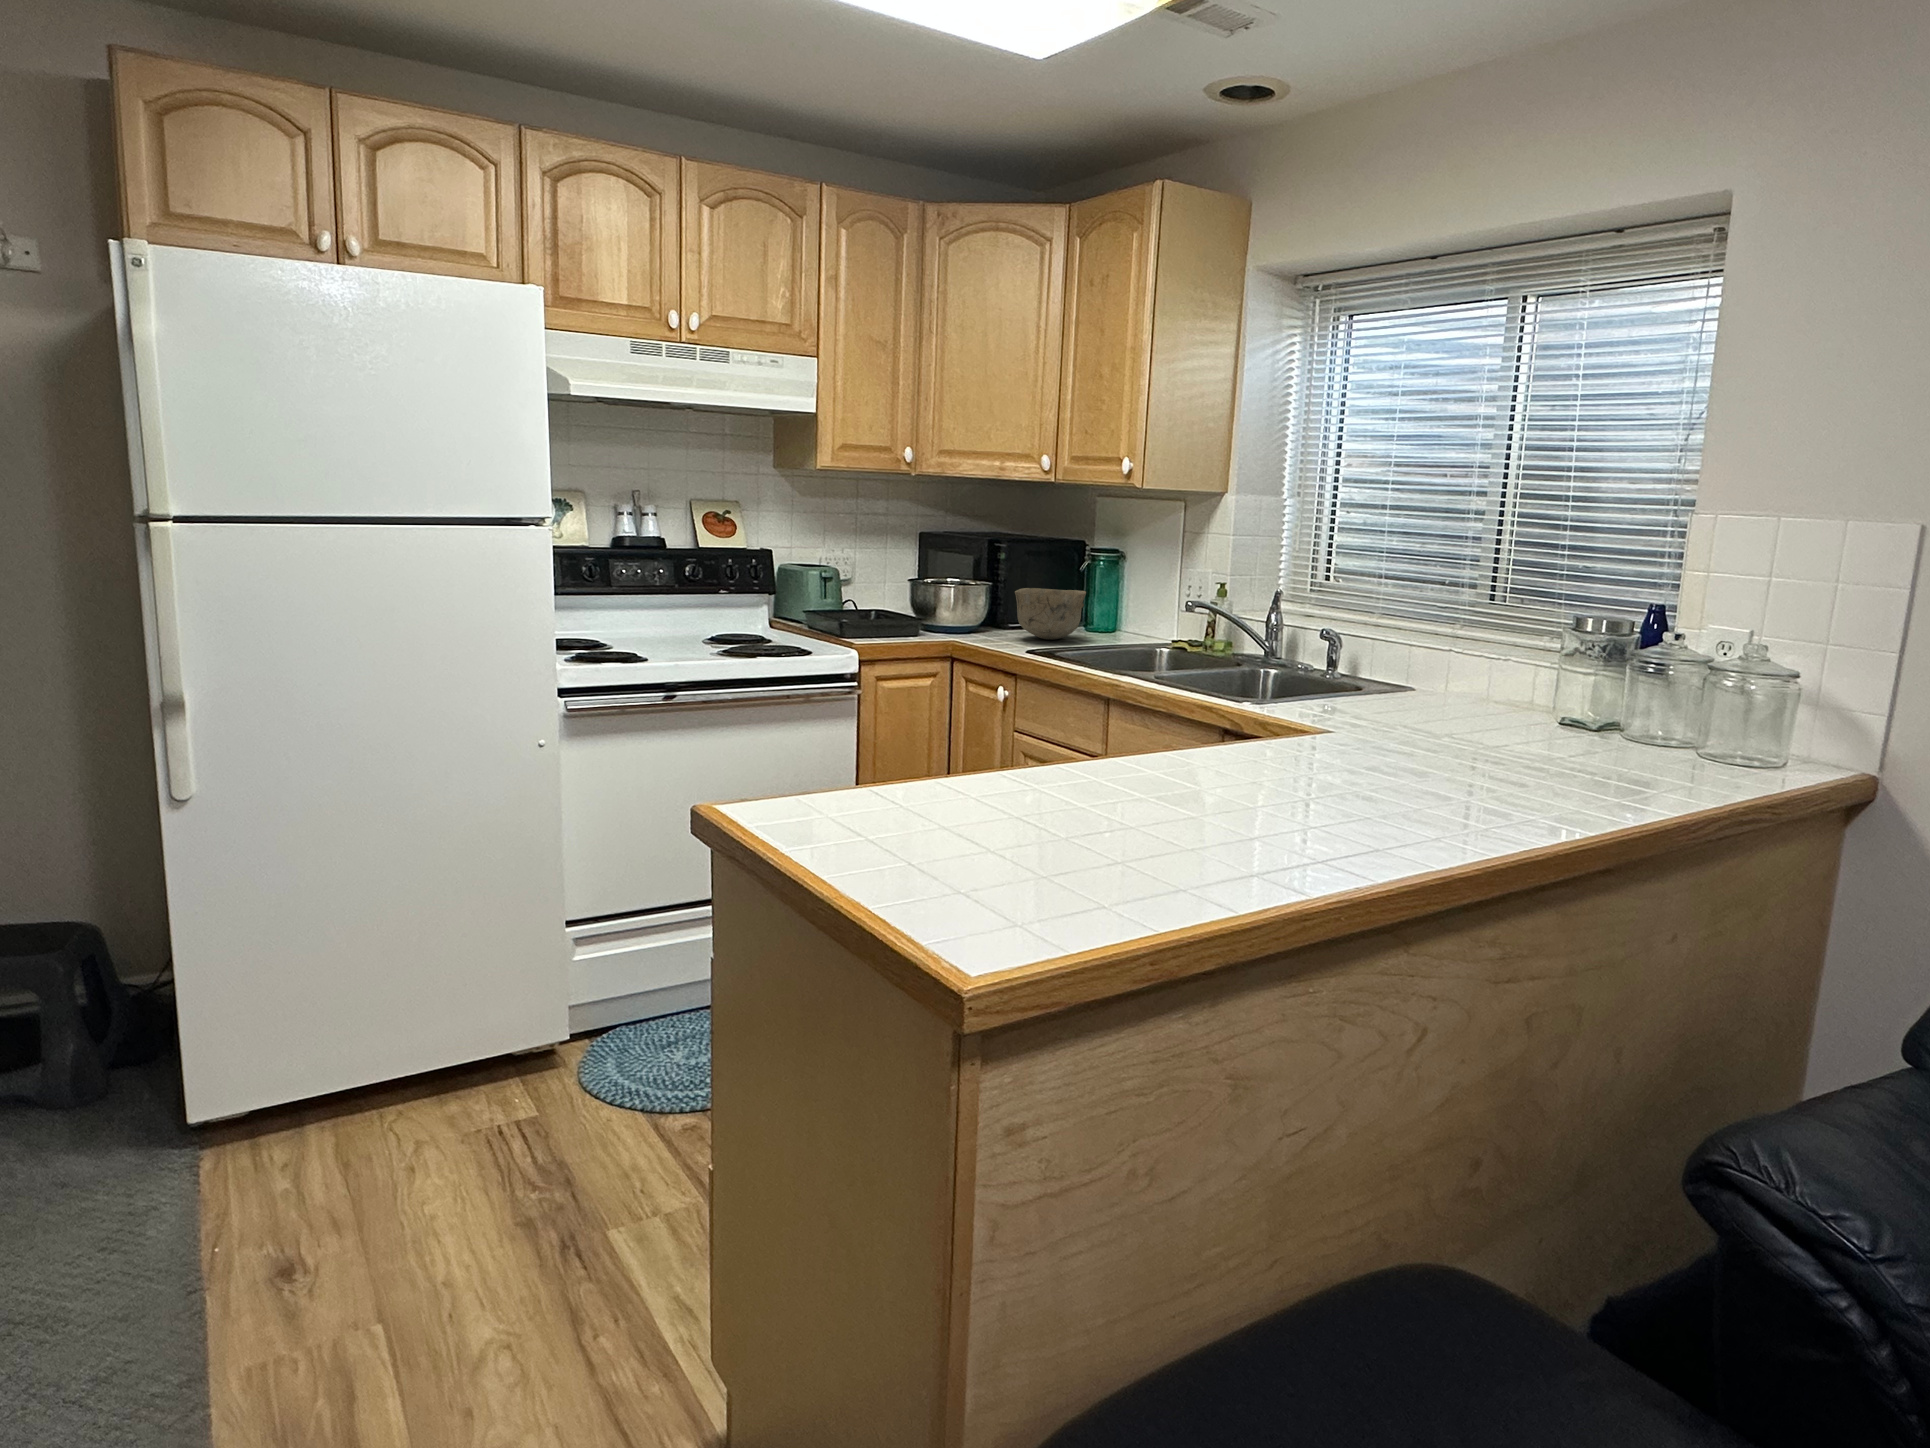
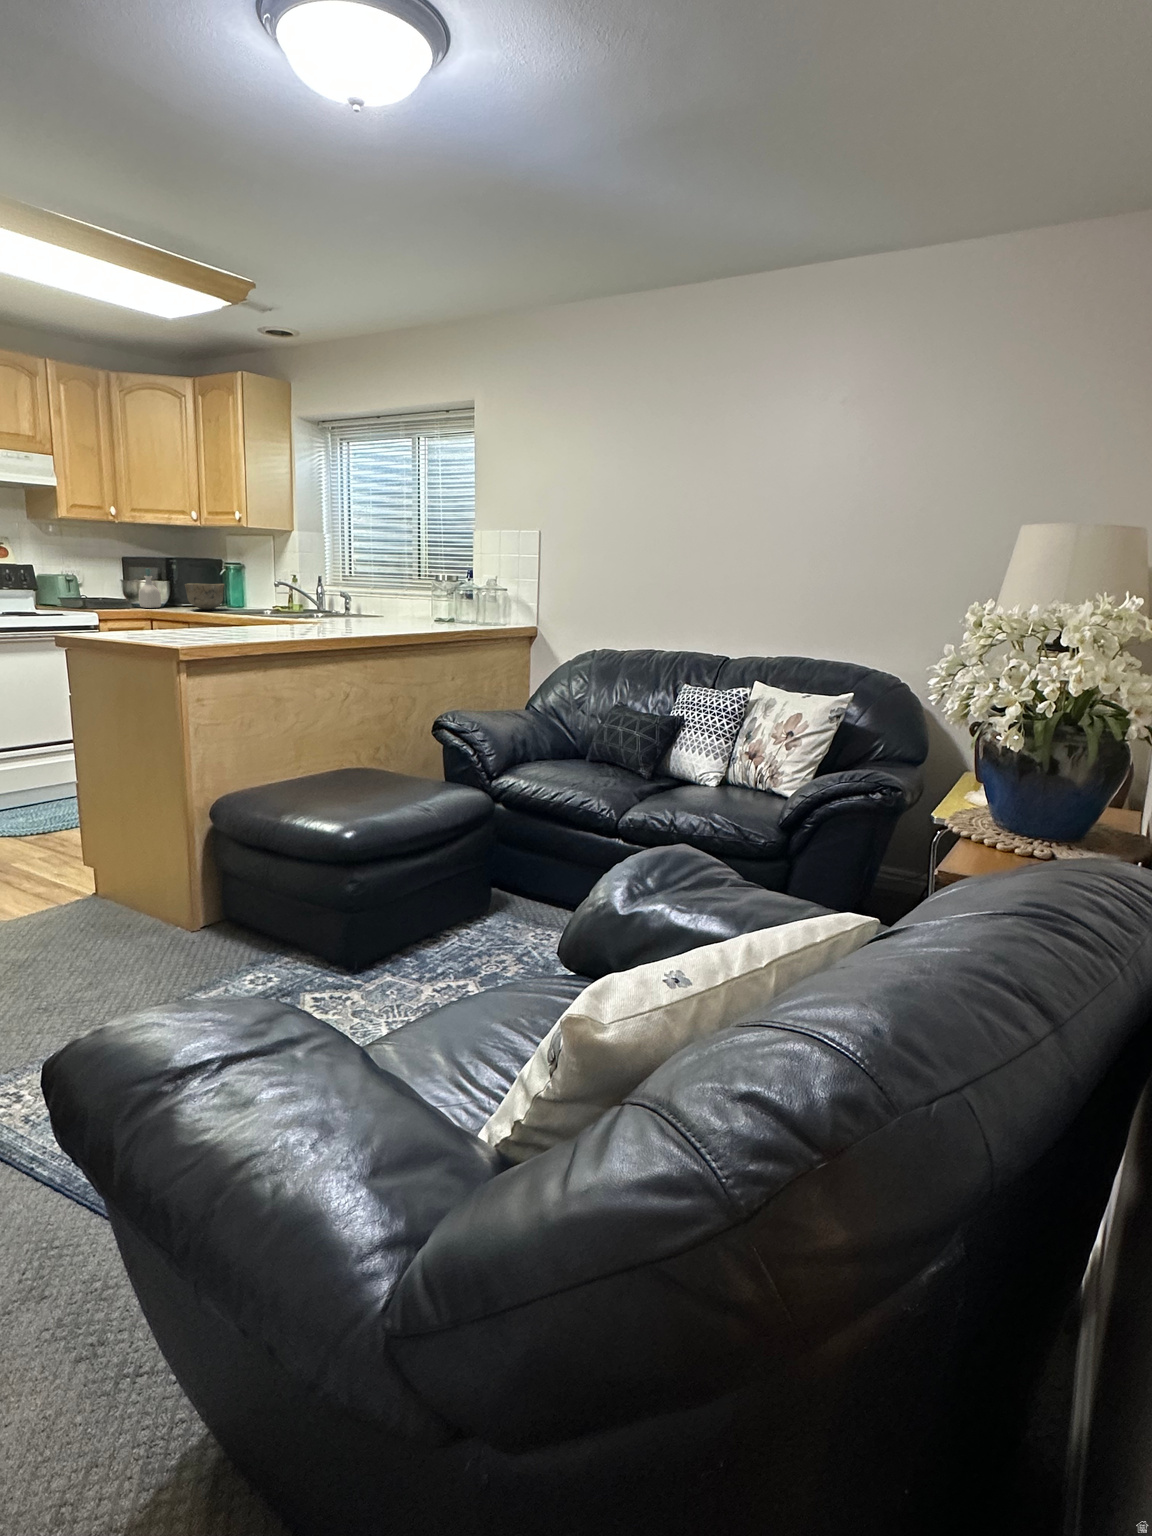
soap bottle: none [935,558,972,631] -> present [139,568,161,608]

